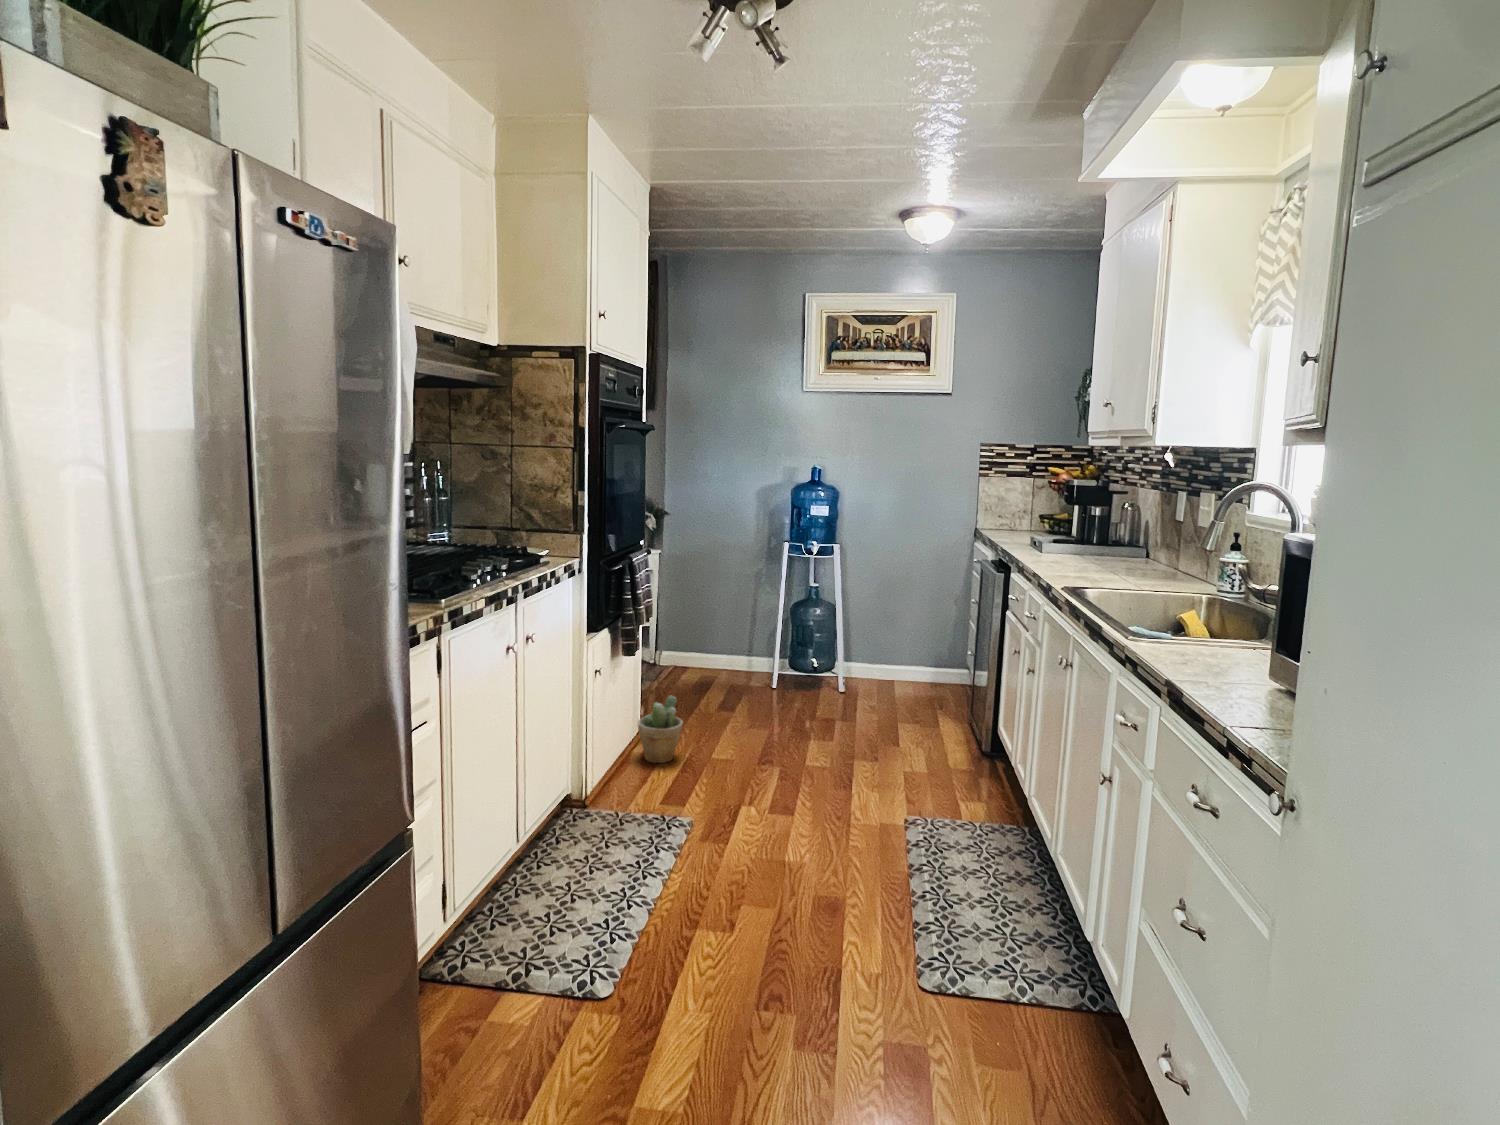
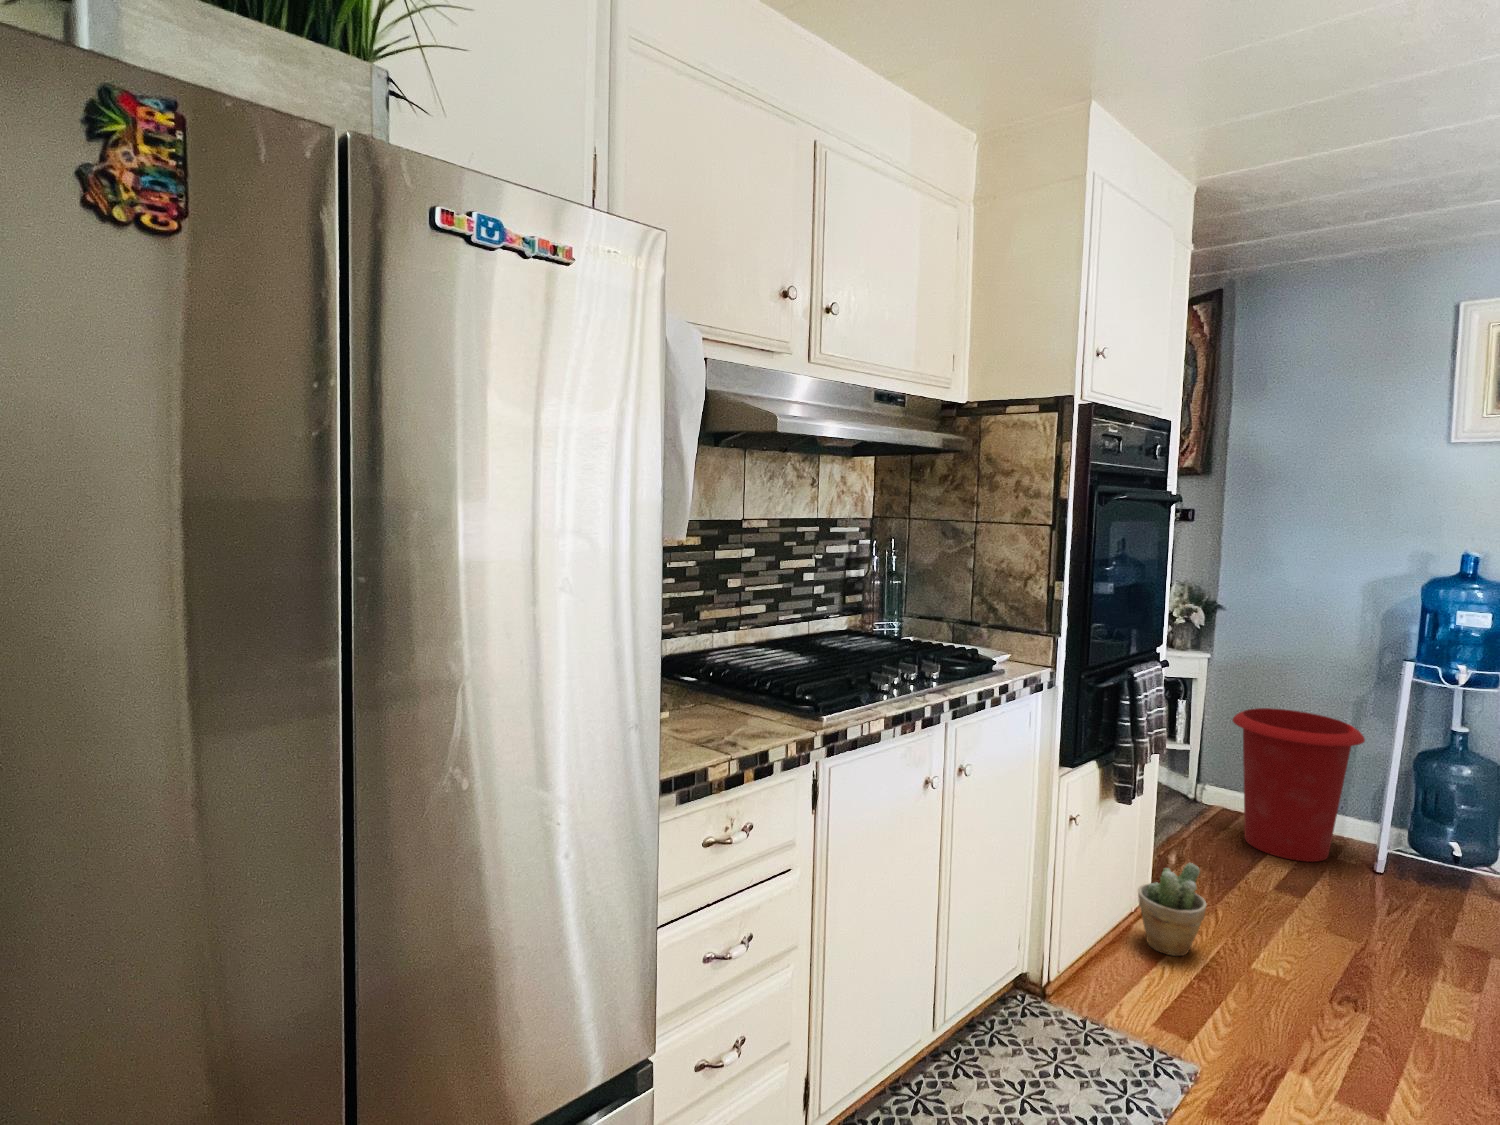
waste bin: none [682,586,764,691] -> present [1233,708,1365,862]

